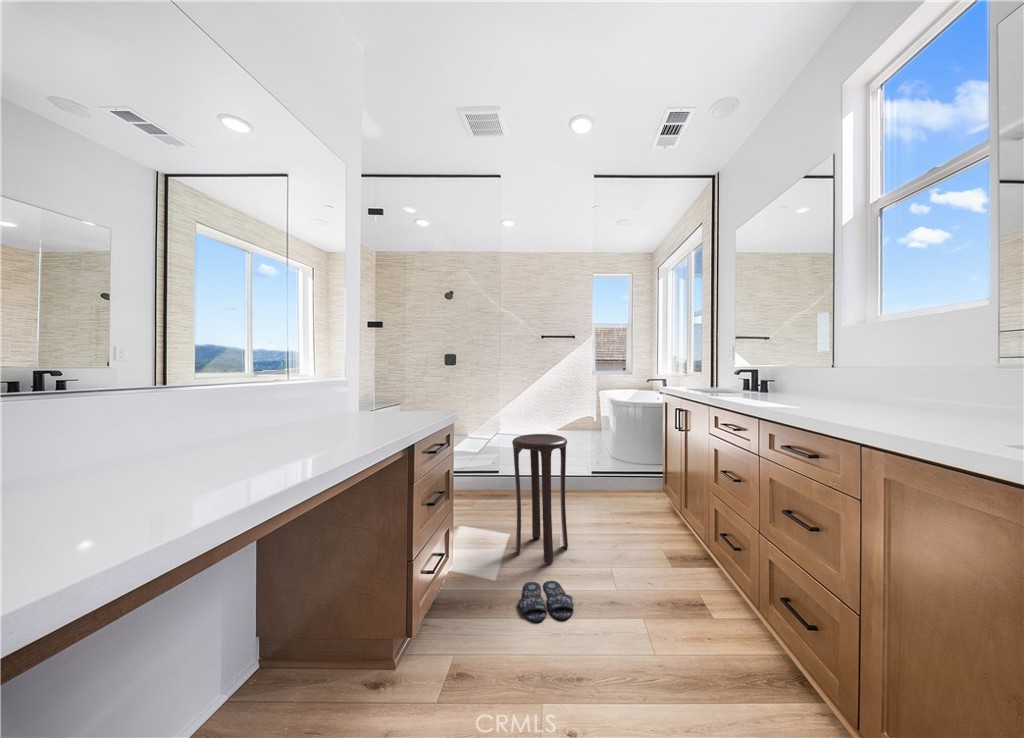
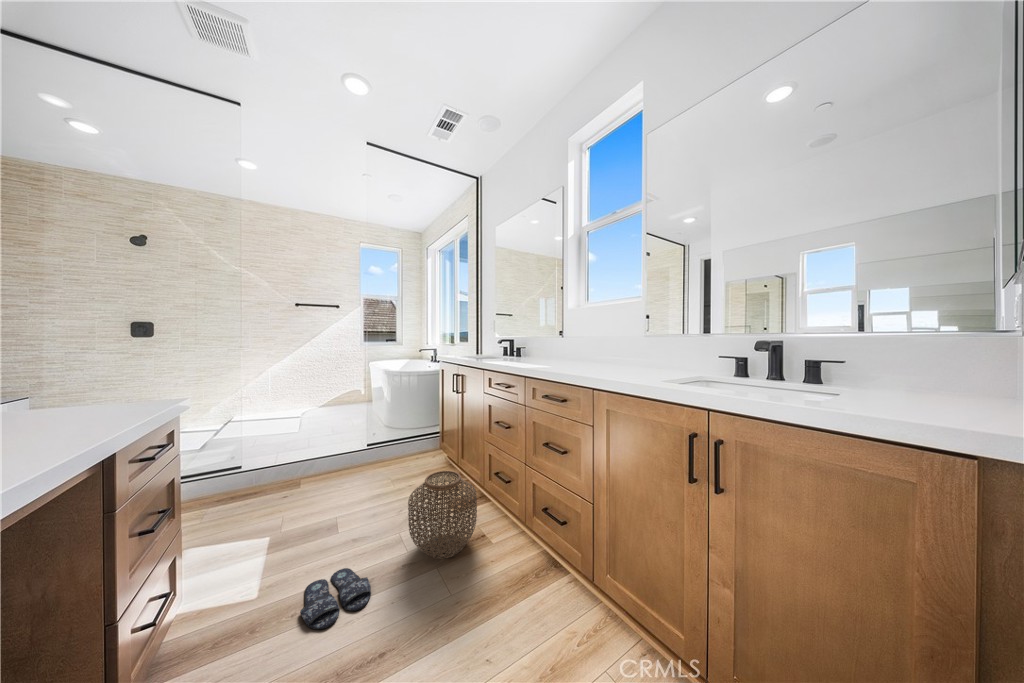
stool: present [512,434,568,563] -> none [286,409,357,553]
woven basket: none [611,515,690,611] -> present [408,471,477,559]

